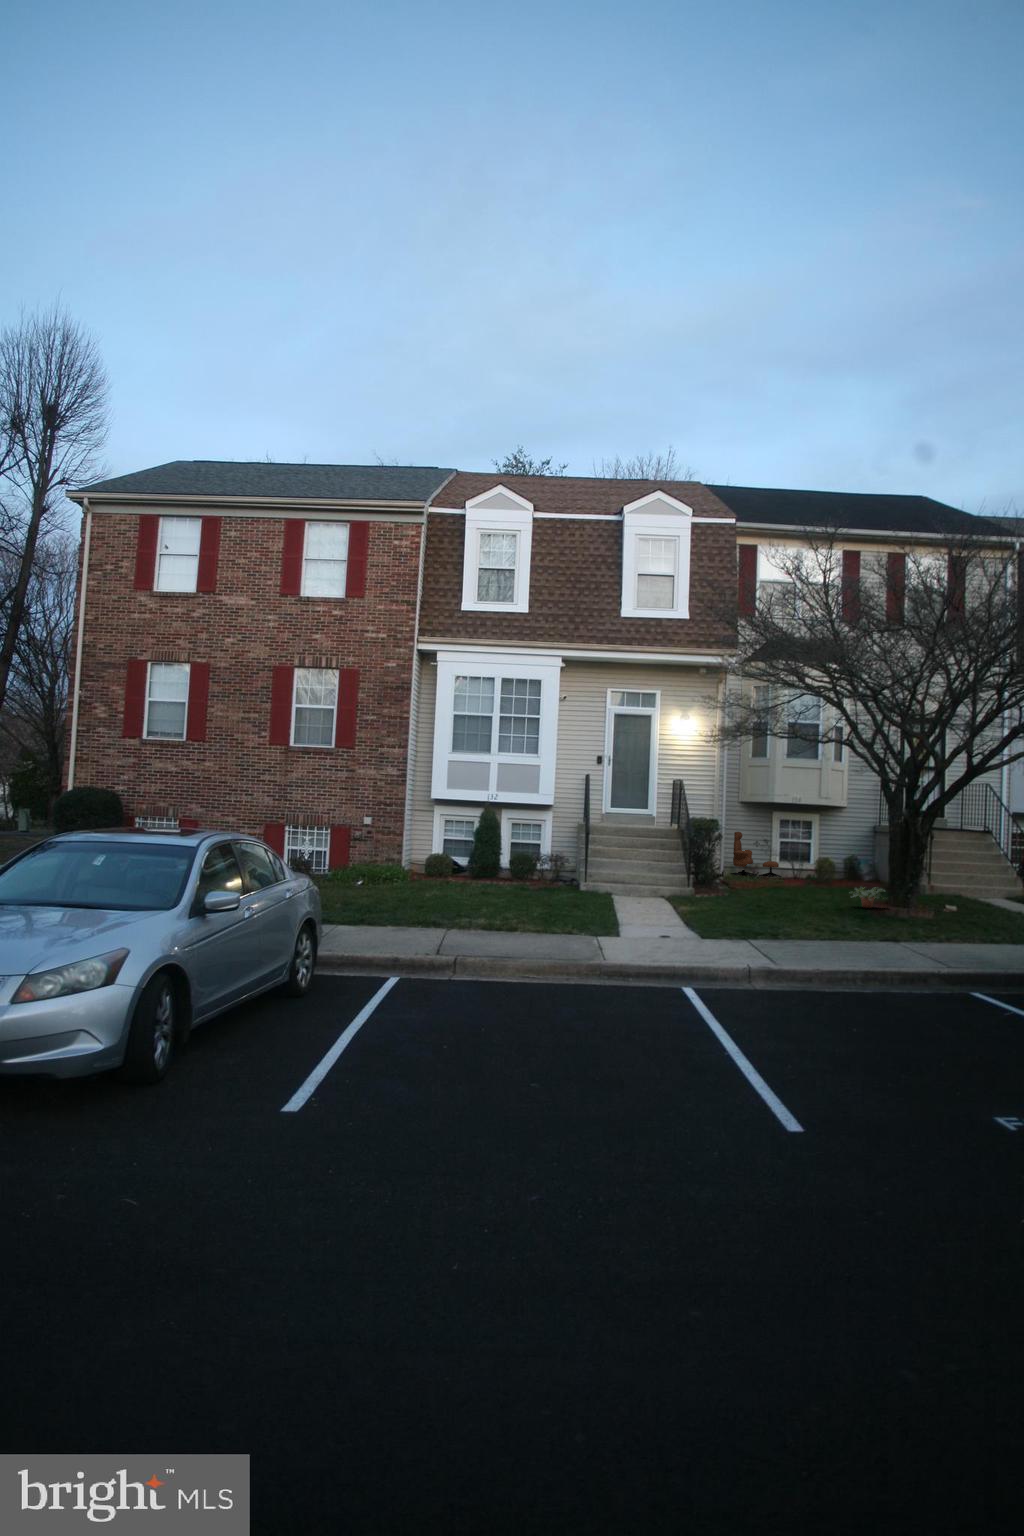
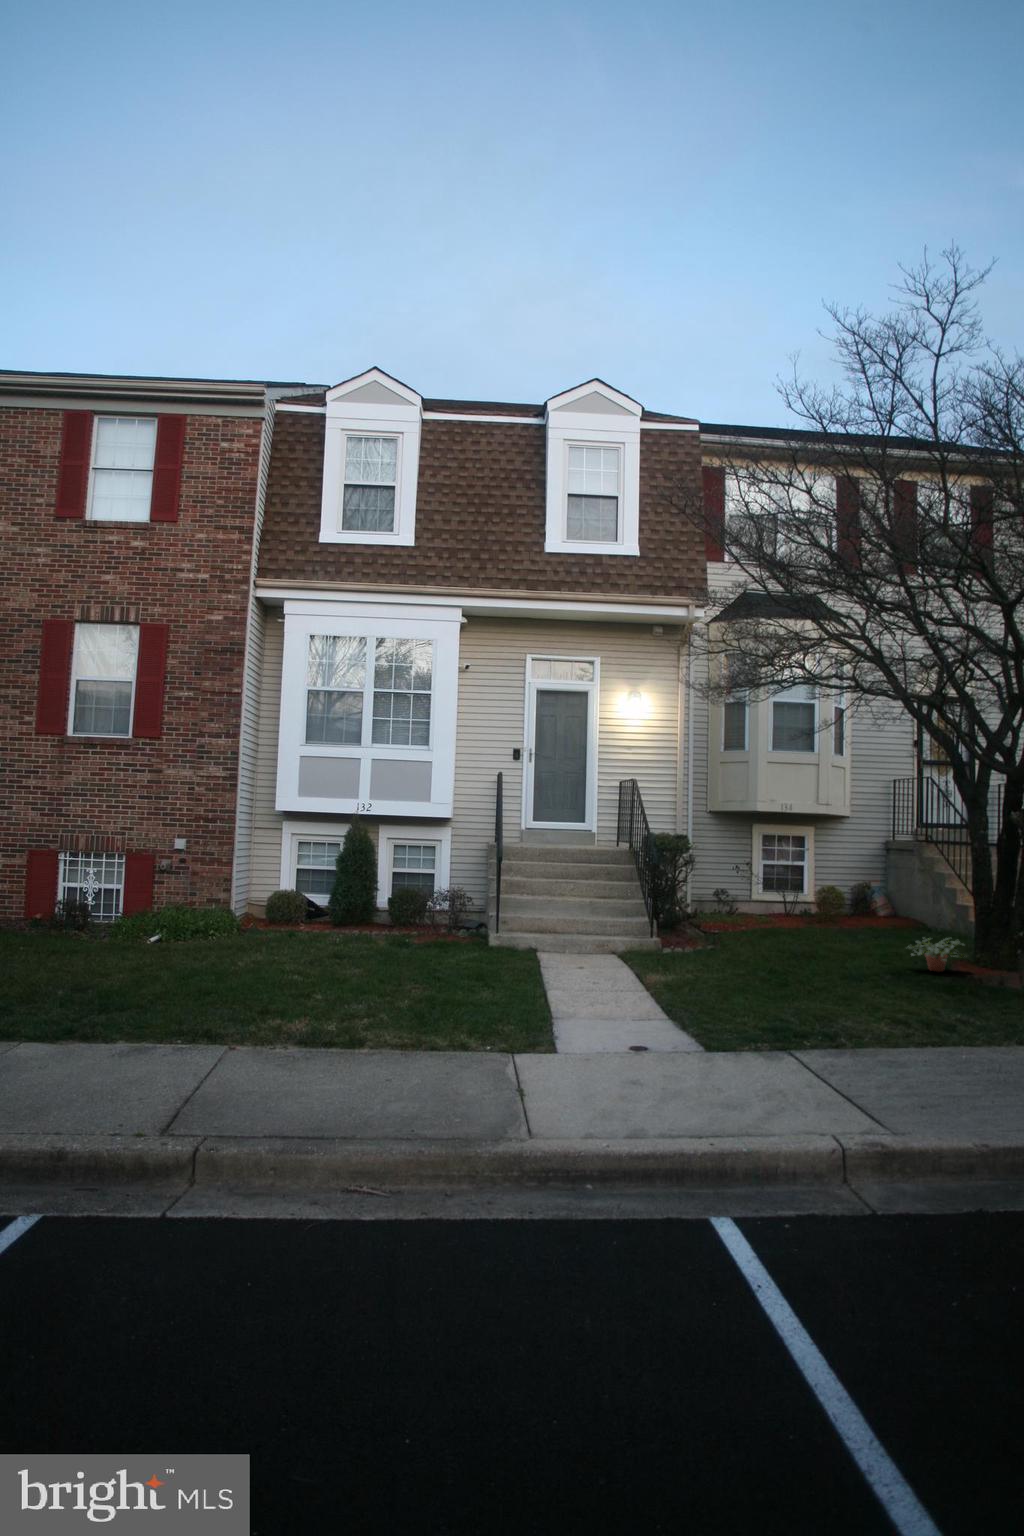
lounge chair: present [731,832,782,877] -> none [698,852,769,914]

